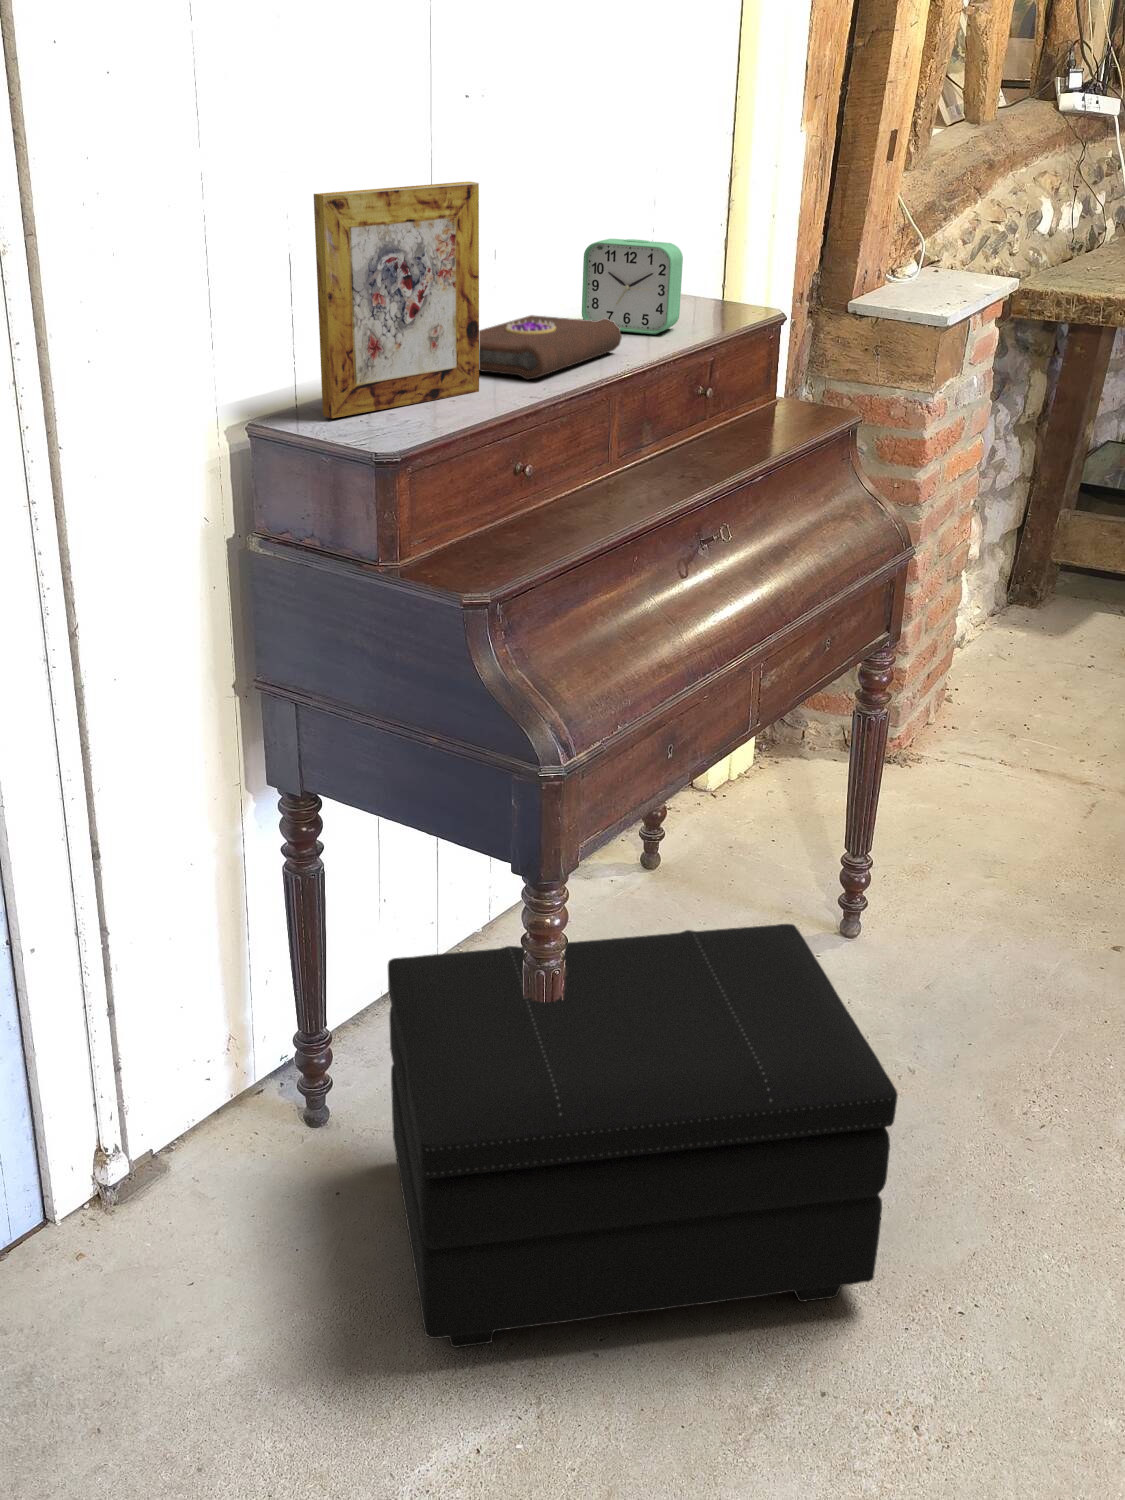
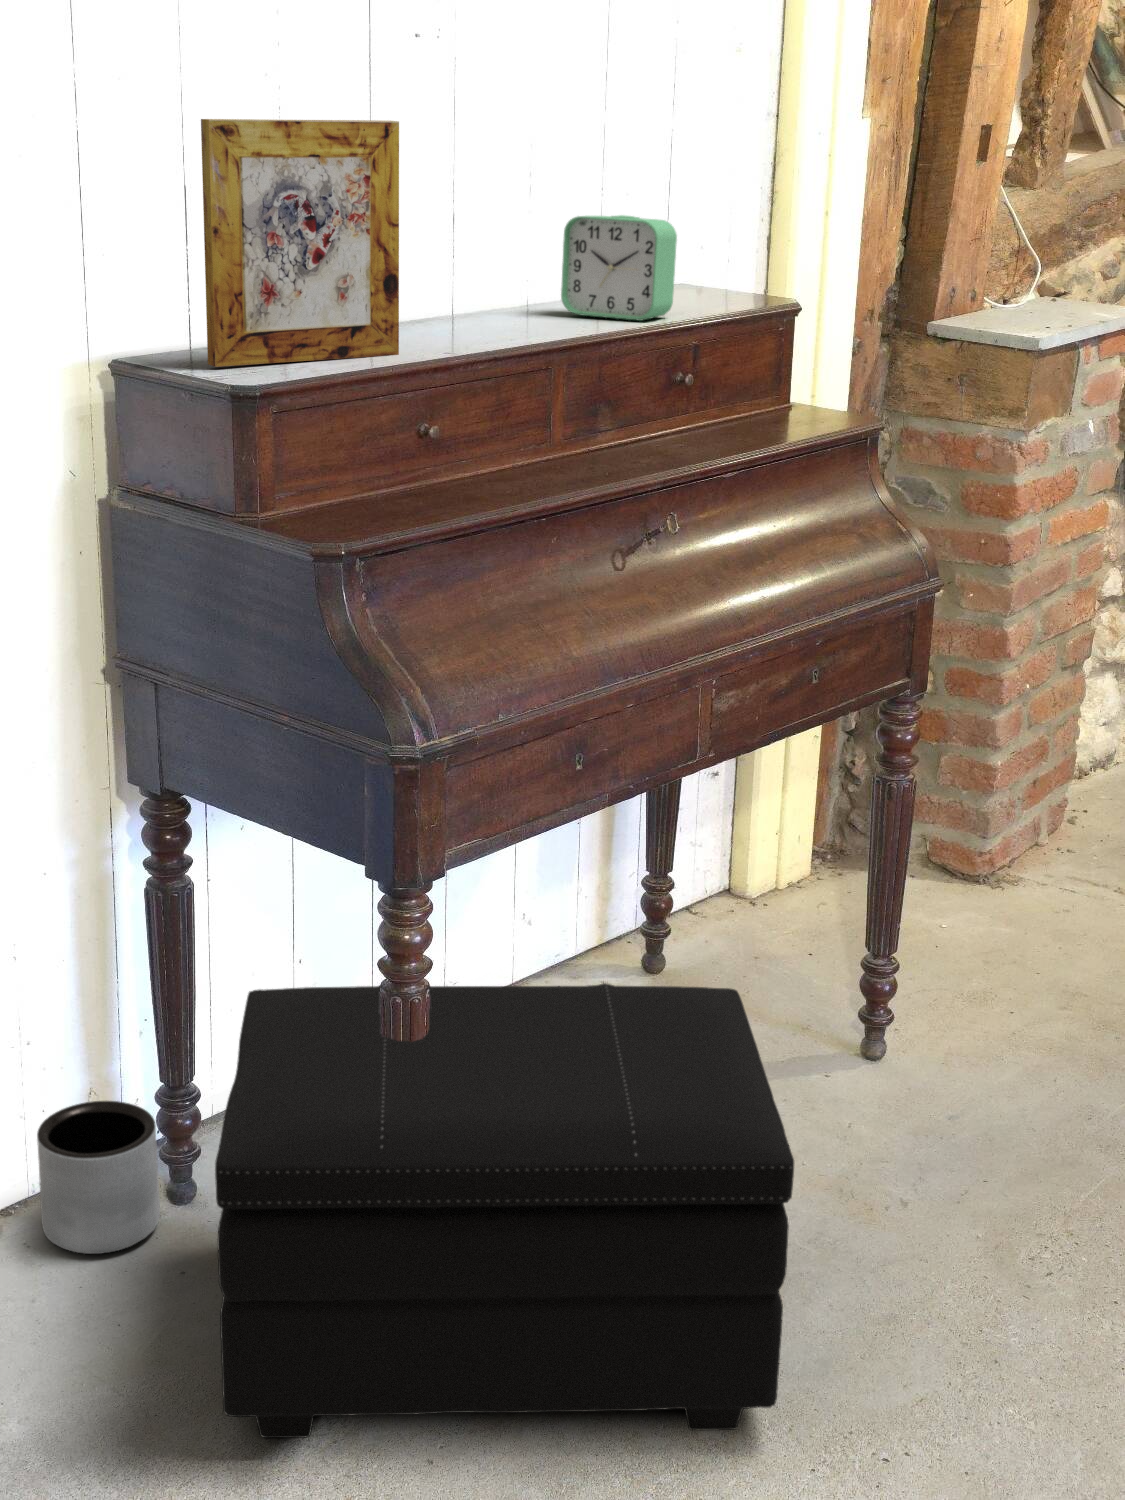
book: present [479,315,622,379] -> none [381,292,588,347]
planter: none [202,1050,307,1185] -> present [37,1101,160,1254]

